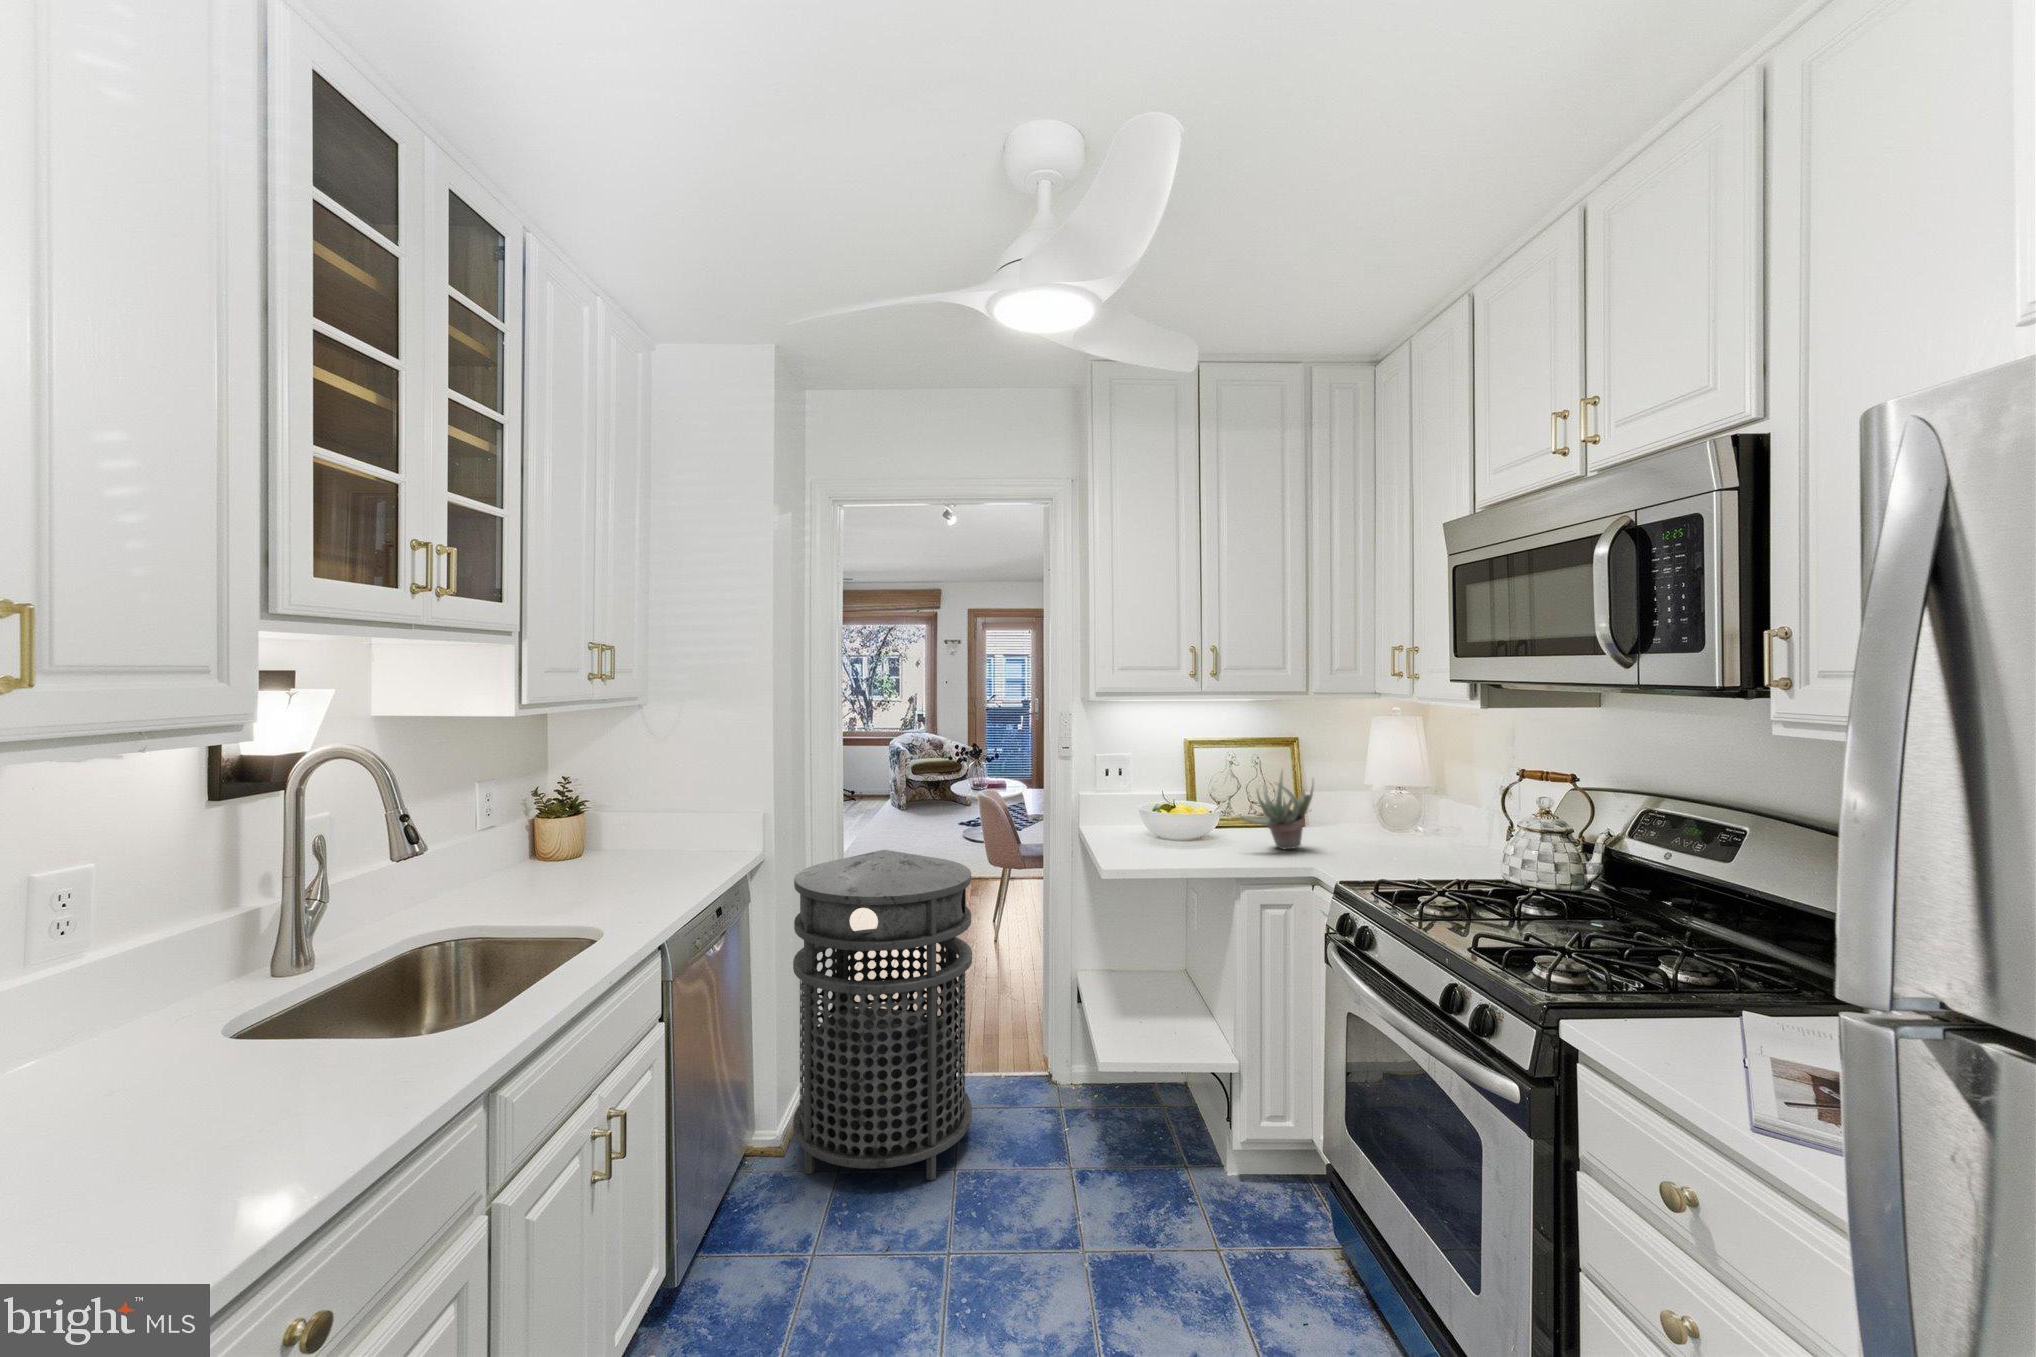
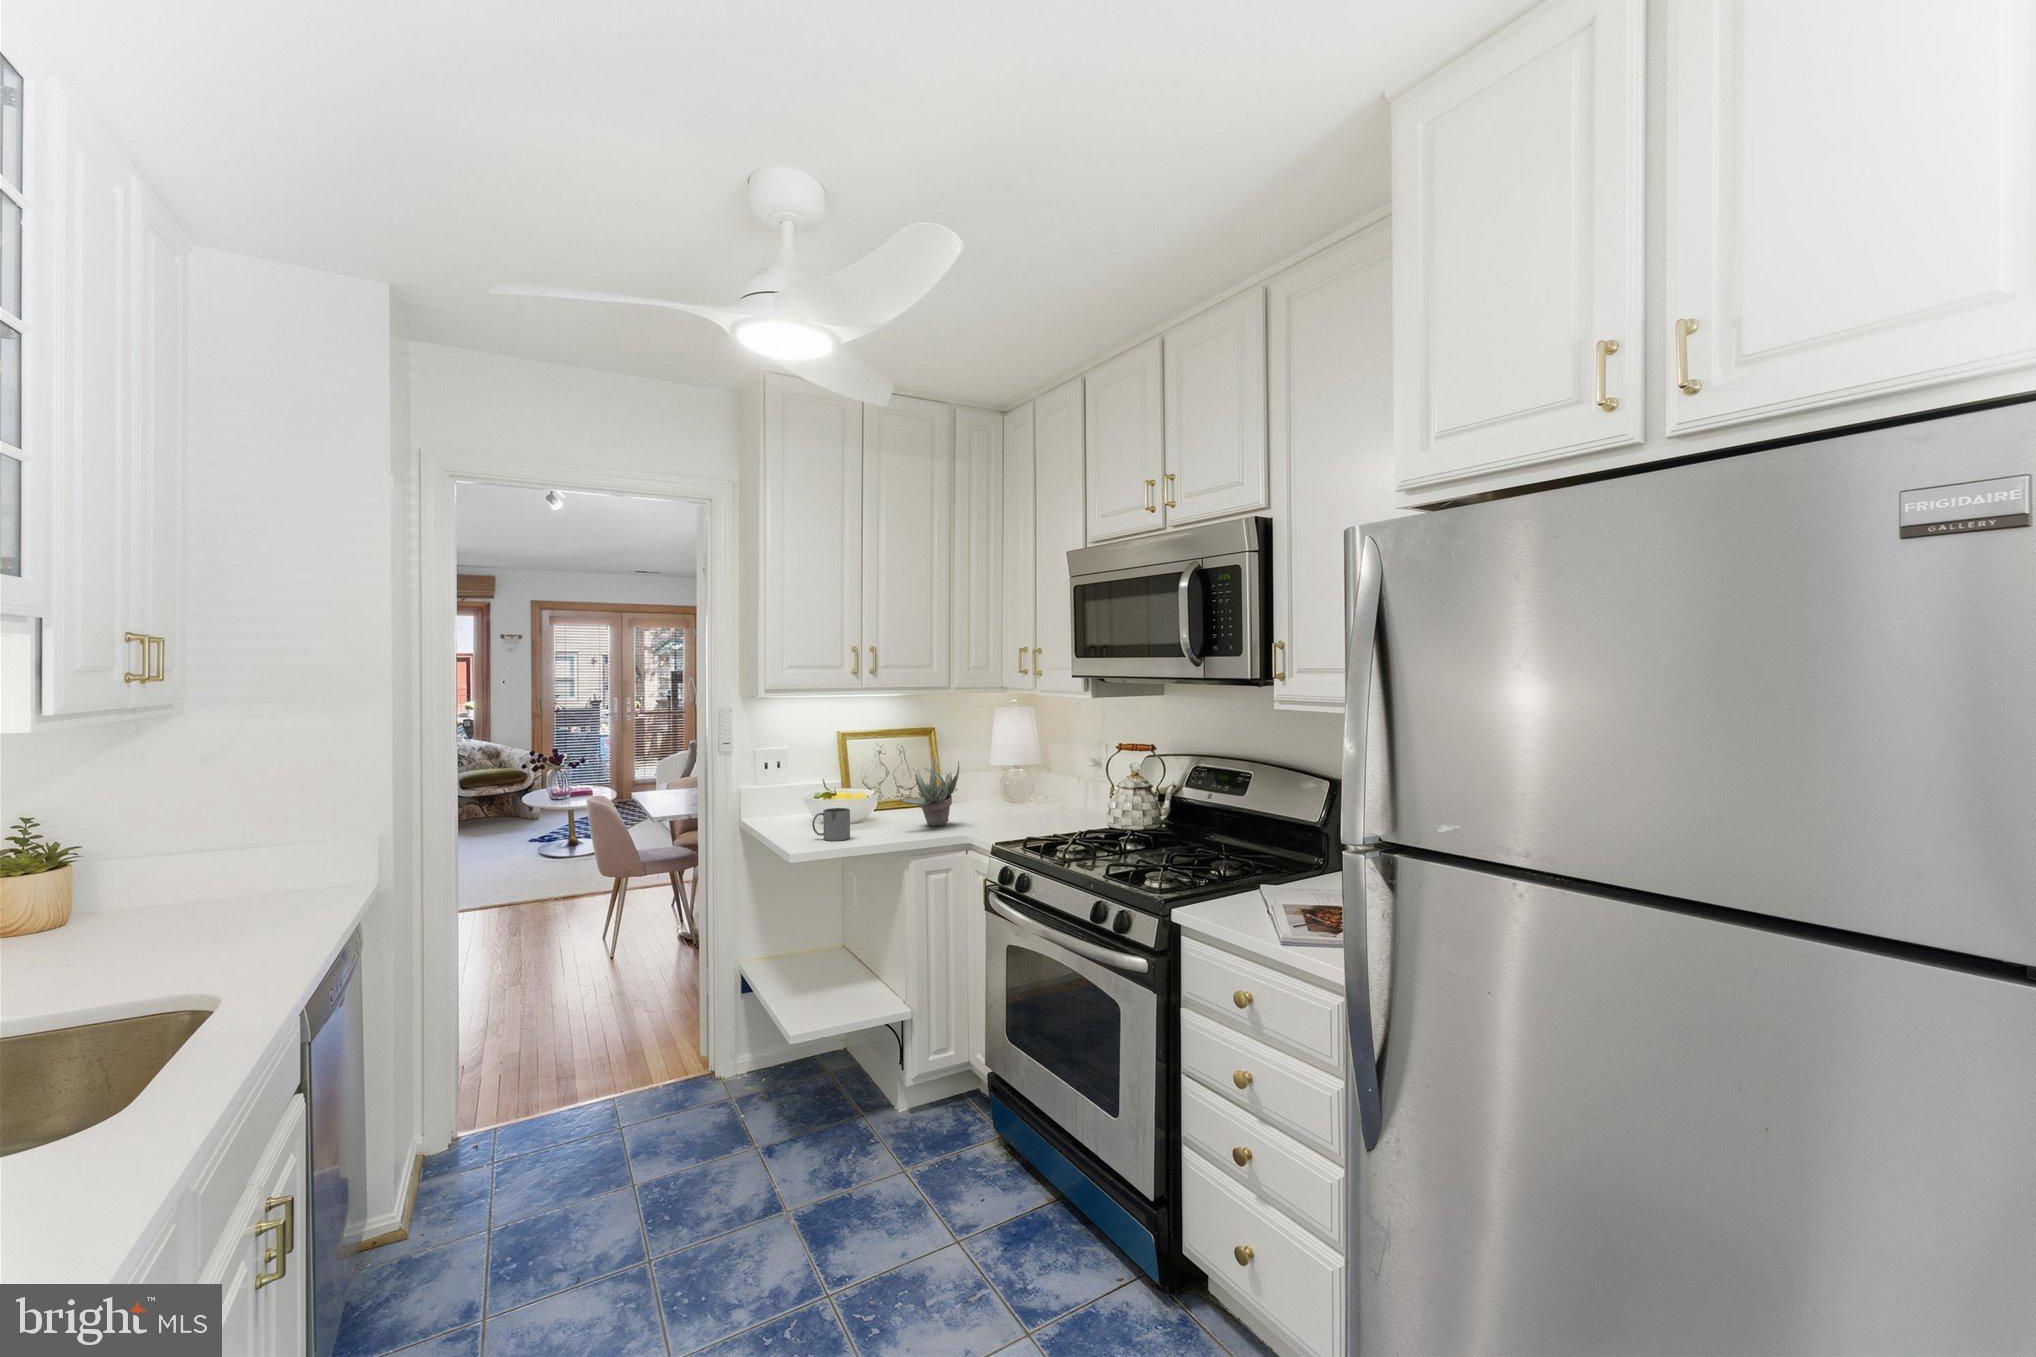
mug: none [1141,820,1181,856] -> present [812,808,850,841]
trash can: present [793,850,972,1181] -> none [429,866,644,1229]

